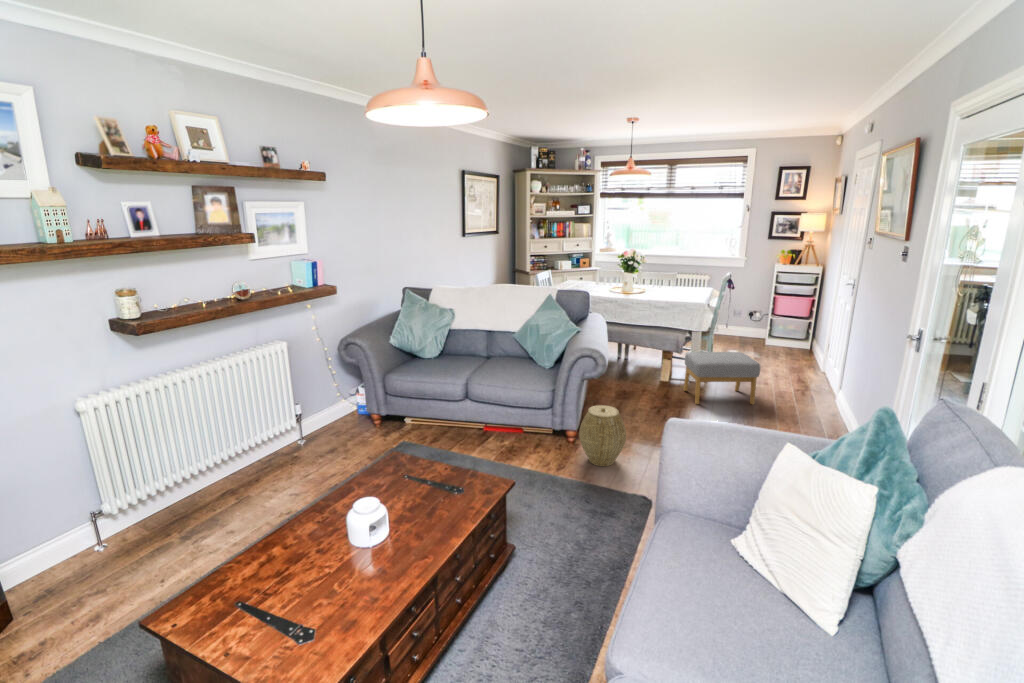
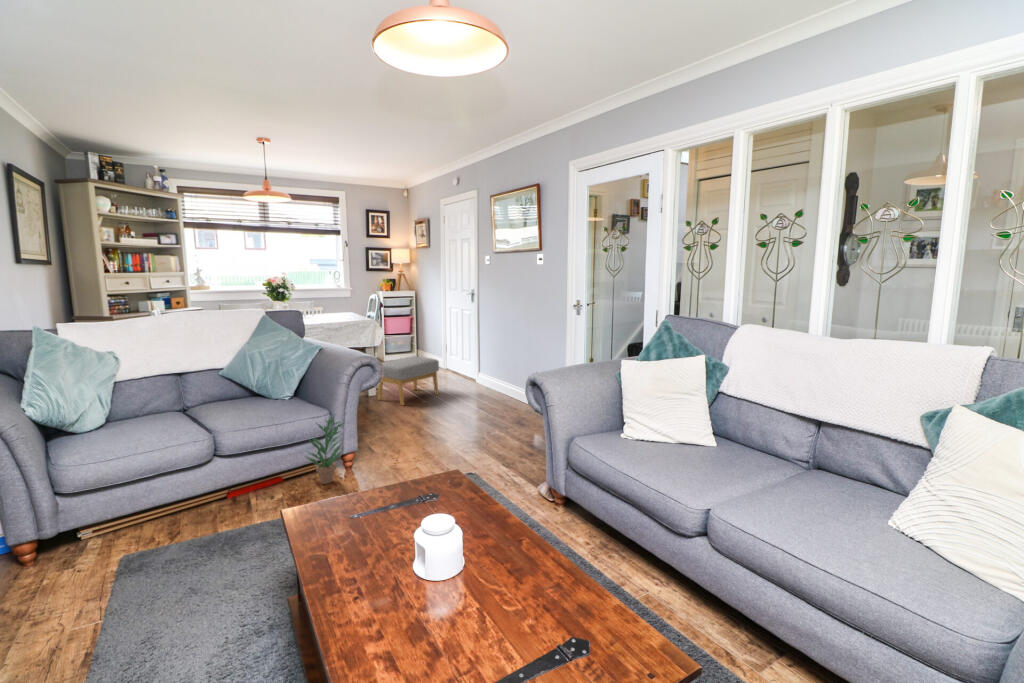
potted plant: none [518,394,554,452] -> present [306,416,343,484]
woven basket: present [579,405,626,466] -> none [373,408,420,468]

